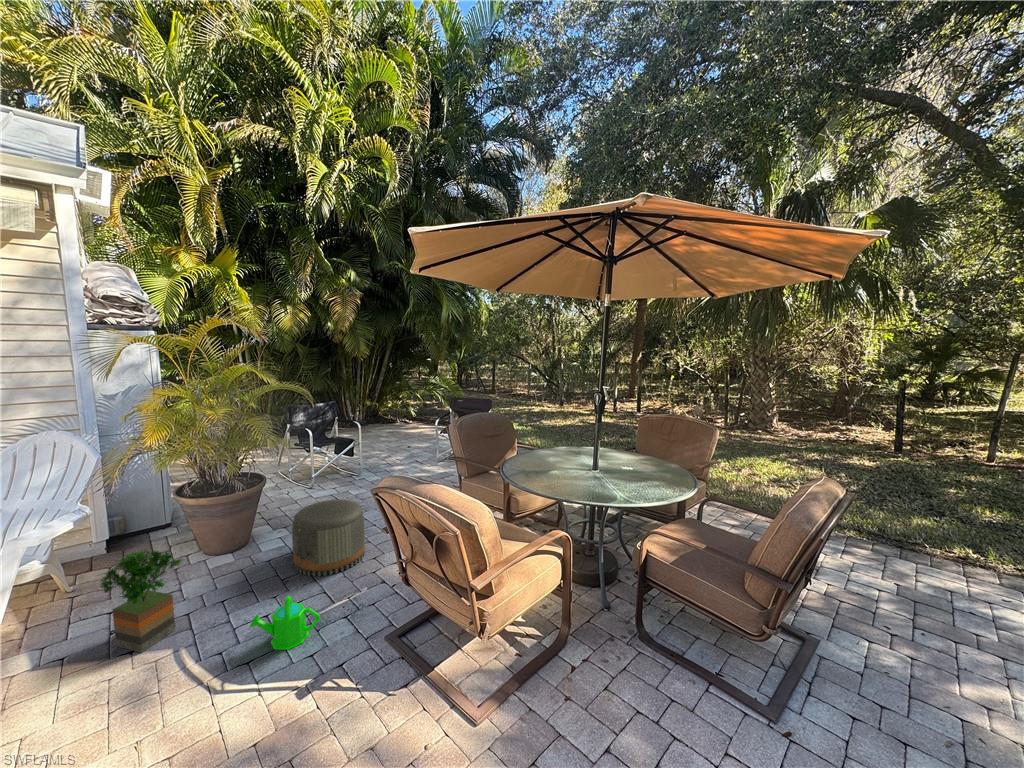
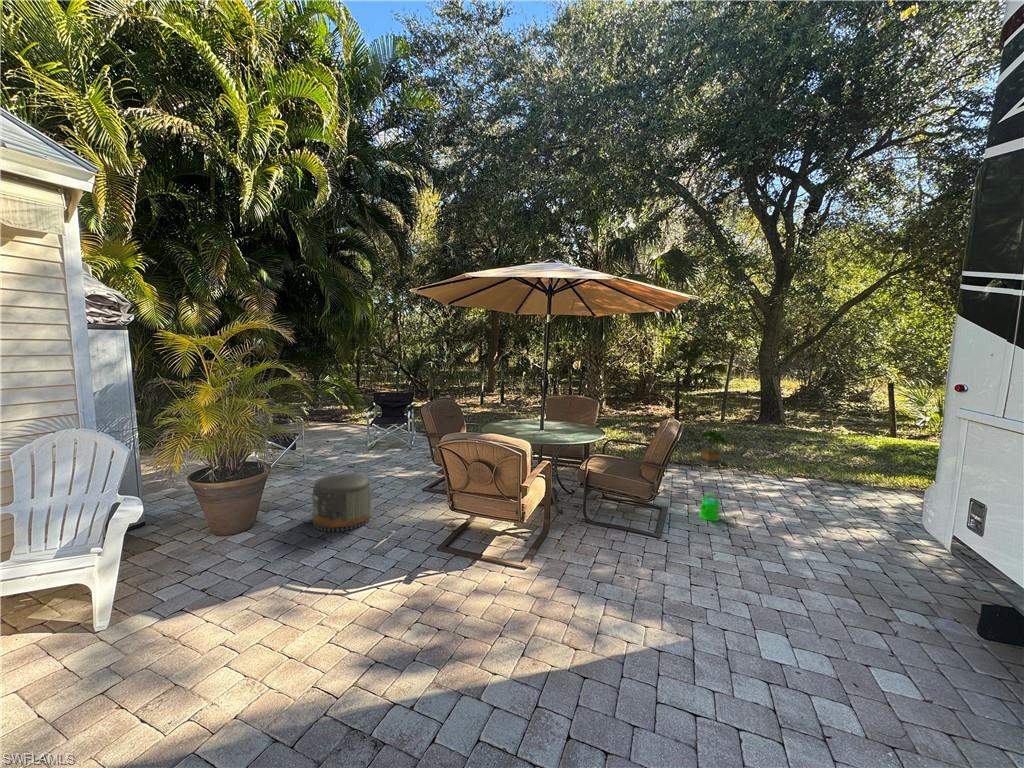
potted tree: present [101,550,183,652] -> present [700,431,726,466]
watering can: present [250,596,320,650] -> present [699,494,719,521]

